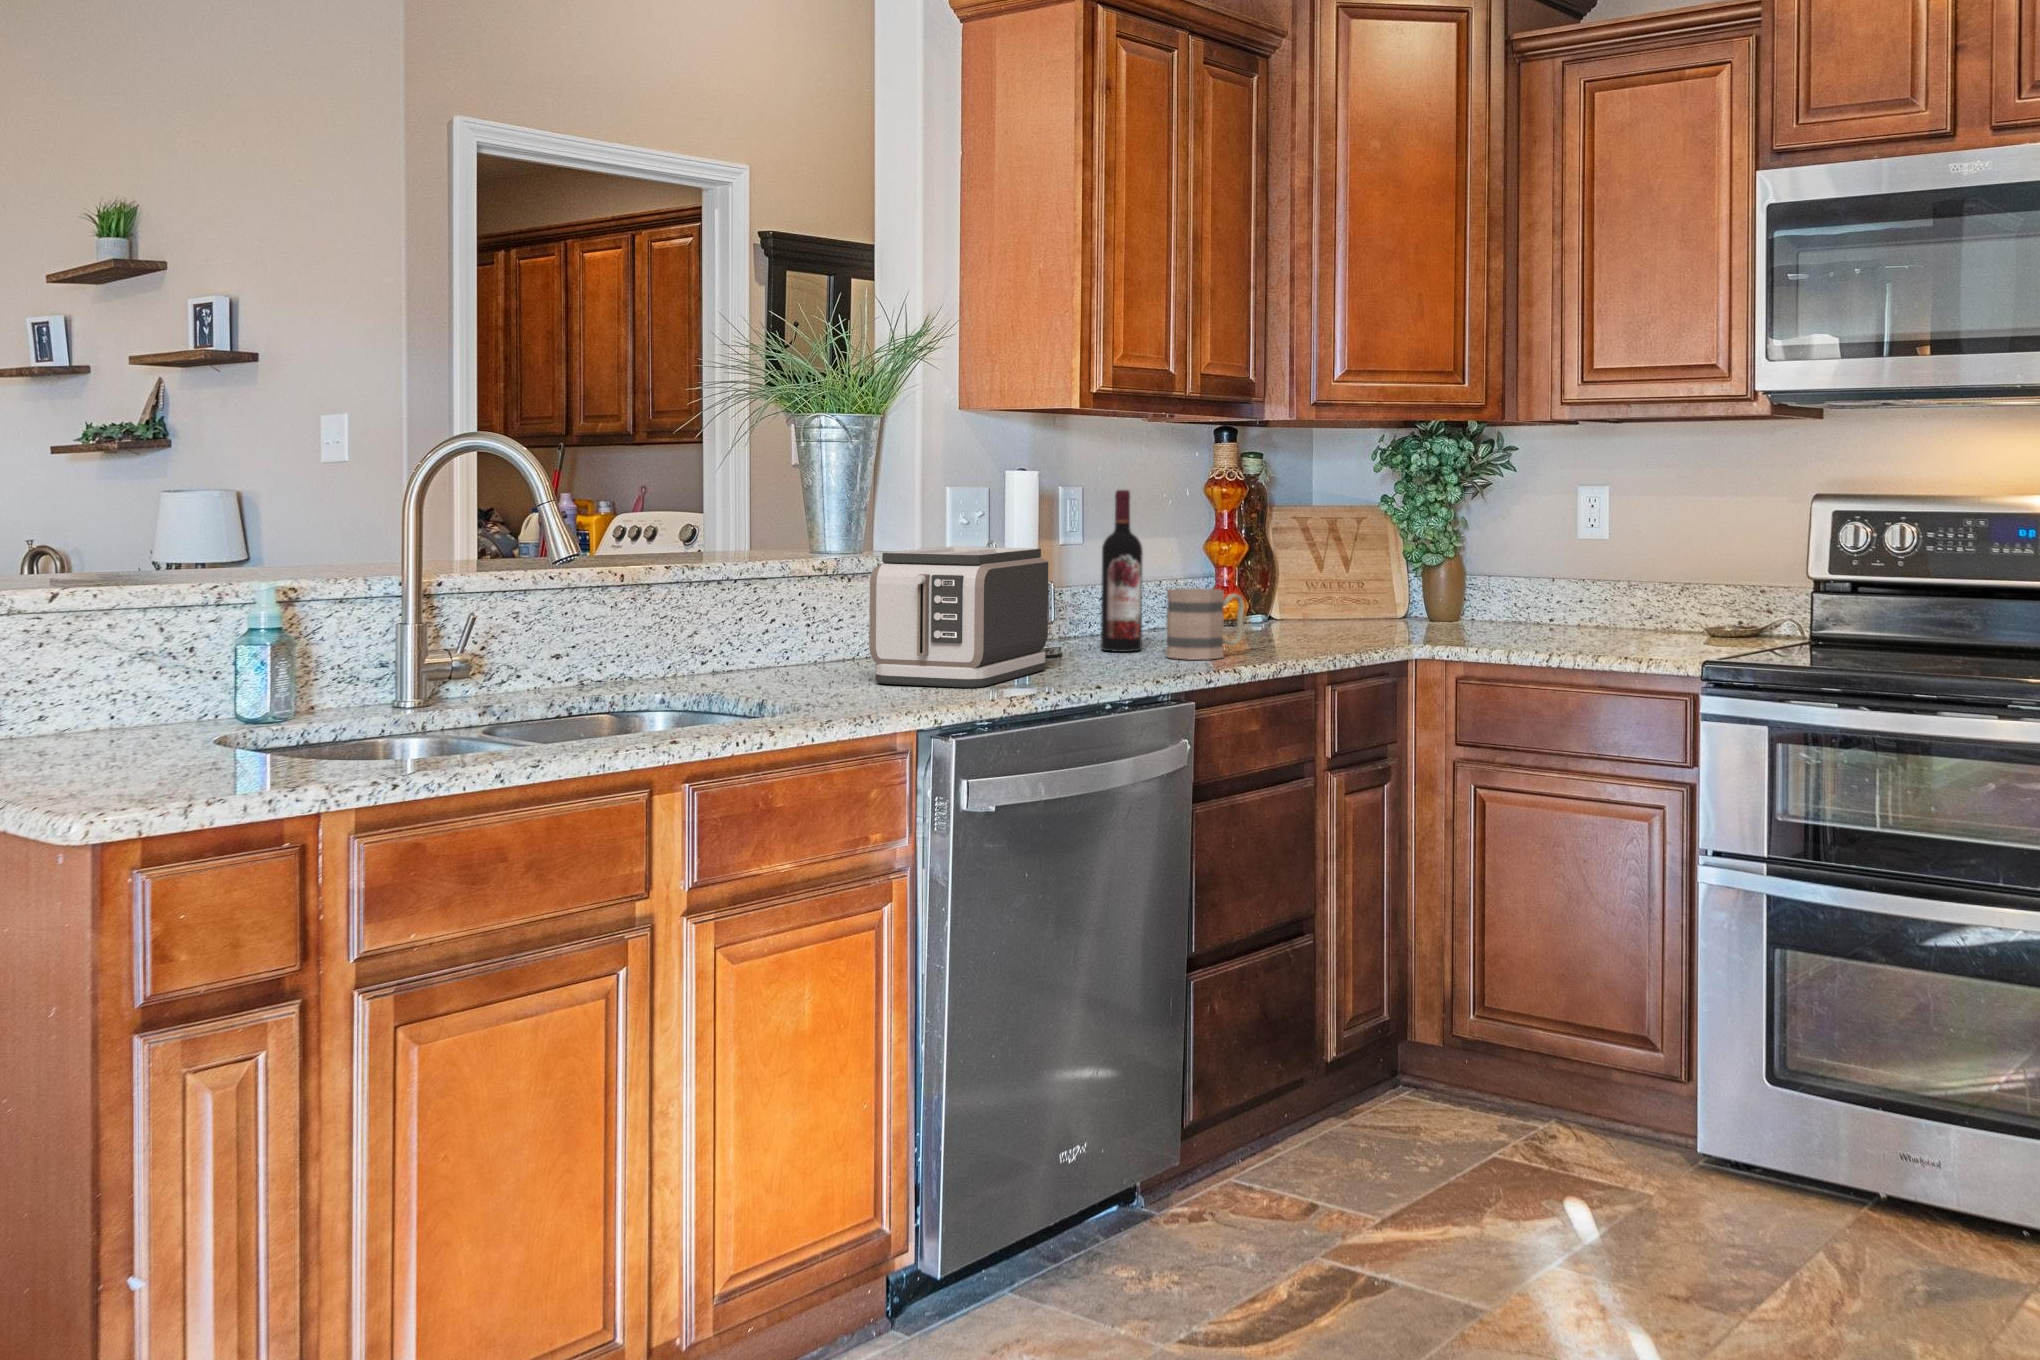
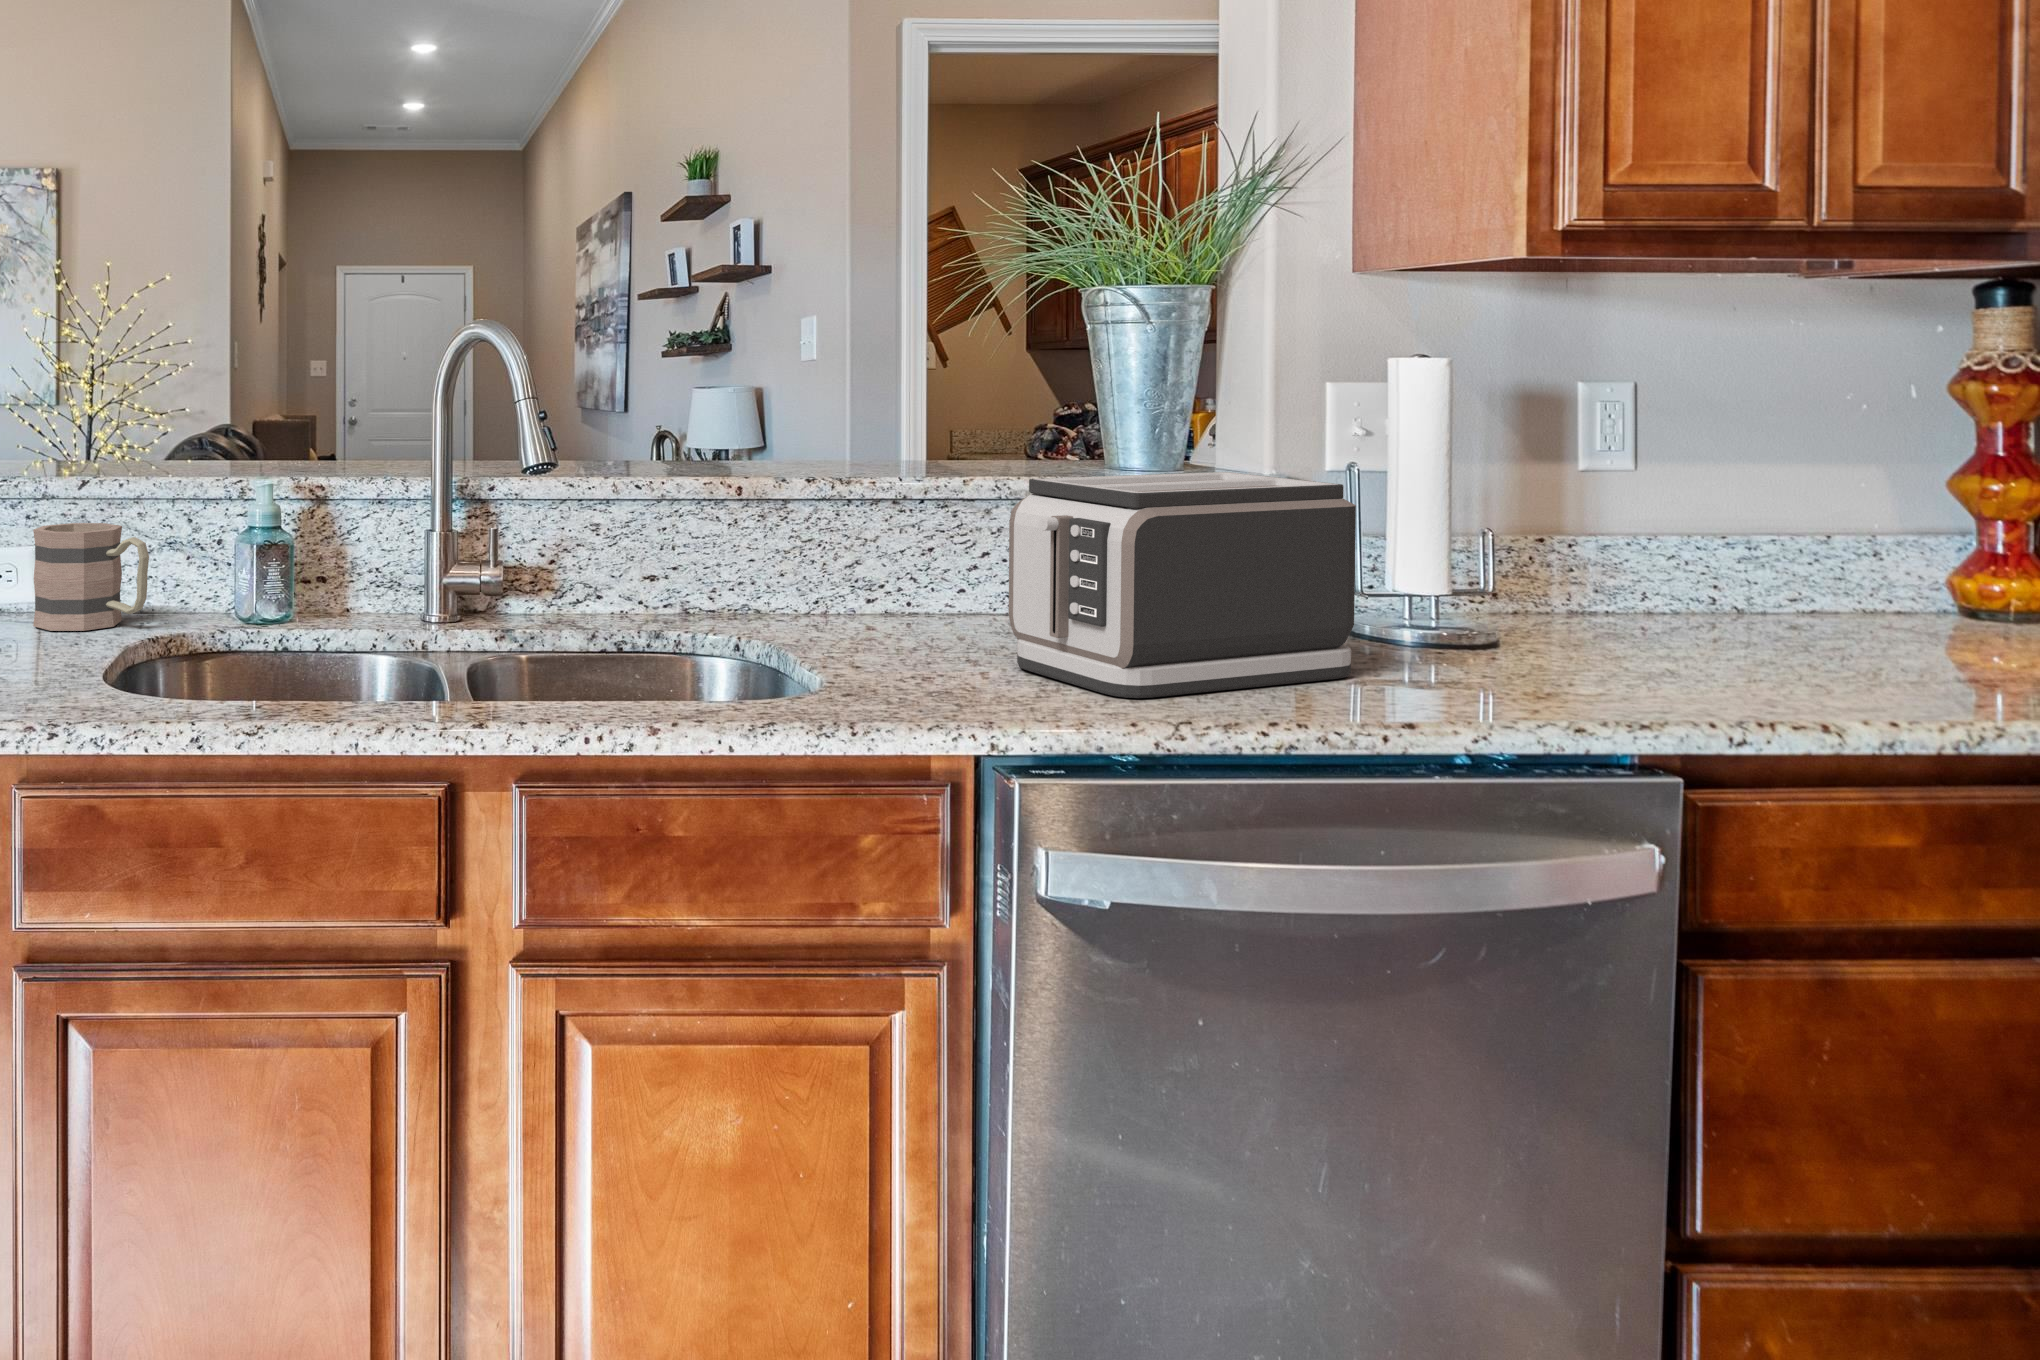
wine bottle: present [1101,490,1143,652] -> none [1568,390,1650,660]
mug: present [1166,588,1245,660] -> present [33,523,149,631]

